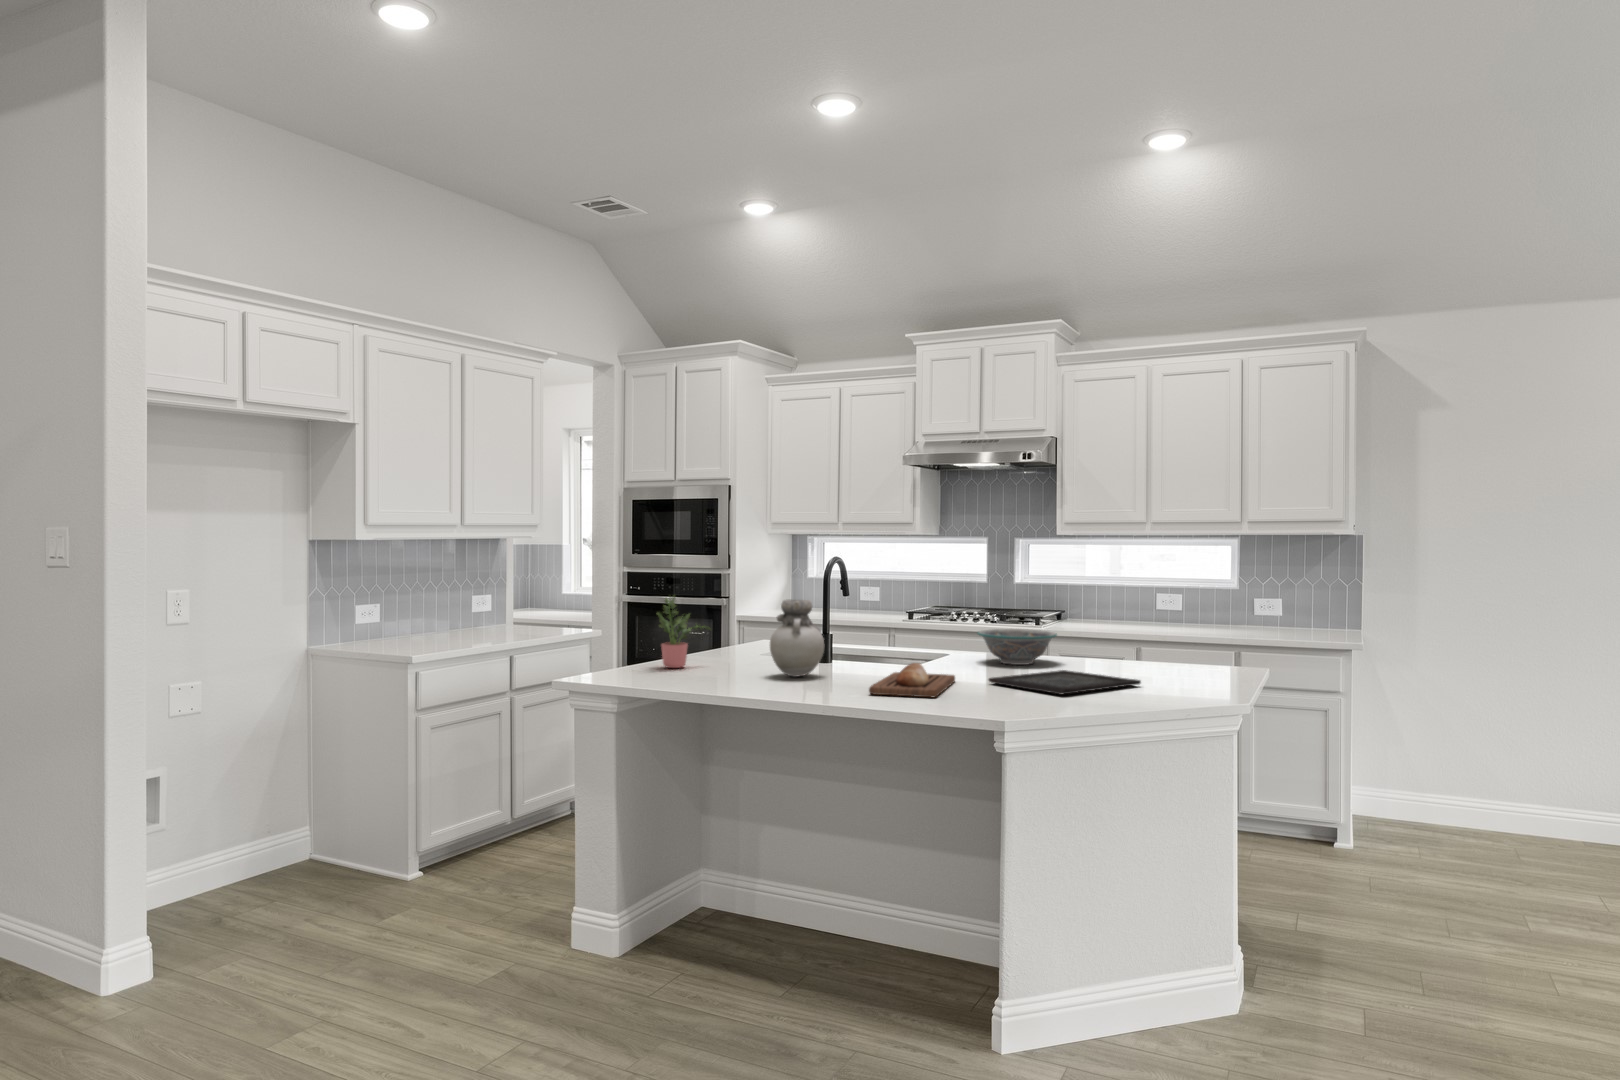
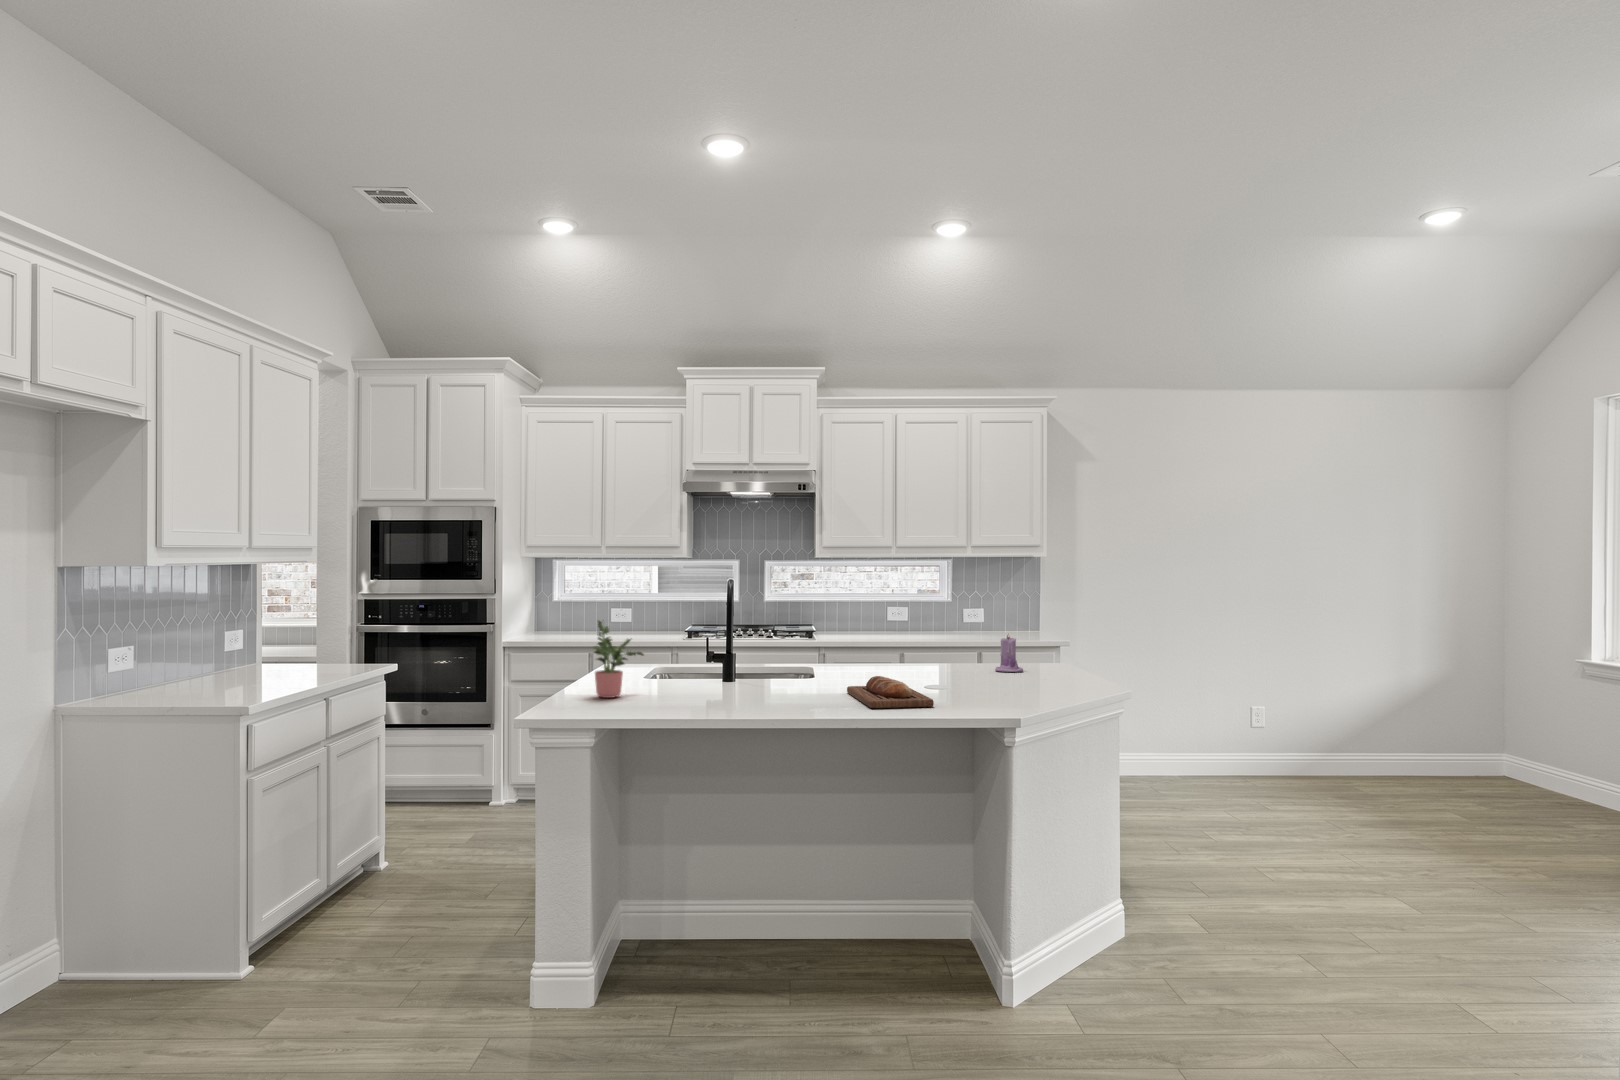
vase: present [770,600,824,677] -> none [728,620,783,697]
candle: none [1122,625,1155,671] -> present [995,635,1023,672]
bowl: present [978,629,1057,665] -> none [868,641,940,673]
tray: present [989,670,1141,694] -> none [937,675,1053,696]

